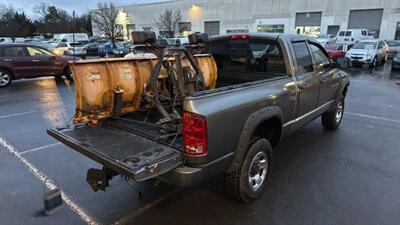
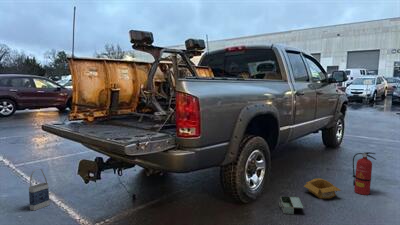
fire extinguisher: none [350,150,374,189] -> present [353,152,376,195]
cardboard box: none [303,173,339,194] -> present [304,178,341,198]
toolbox: none [280,195,304,214] -> present [279,196,304,214]

